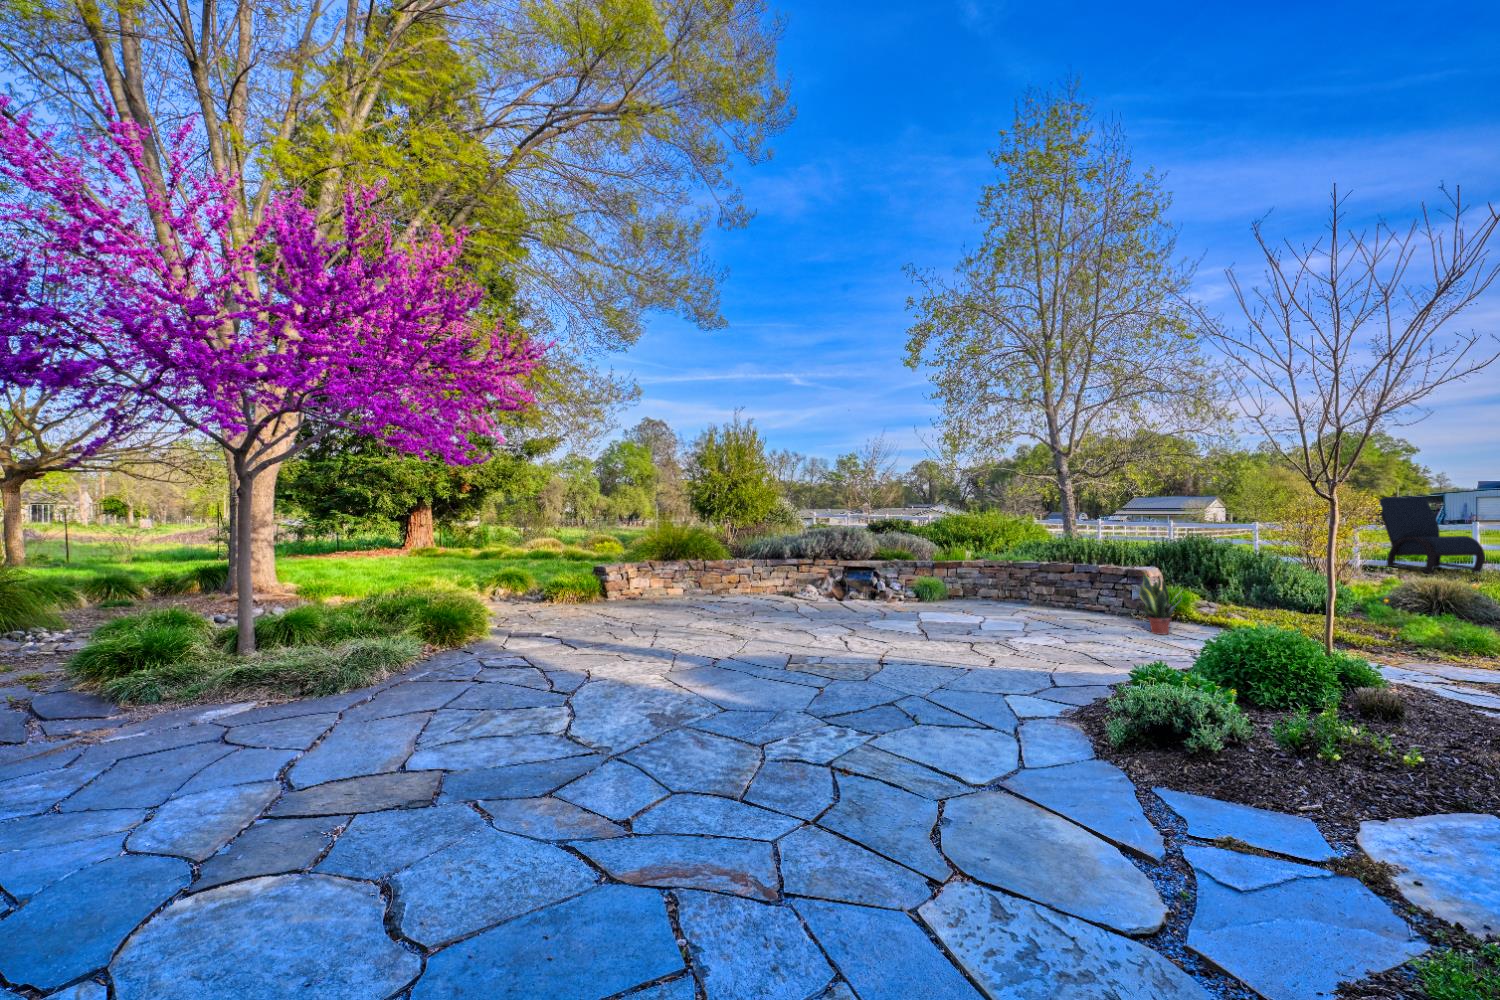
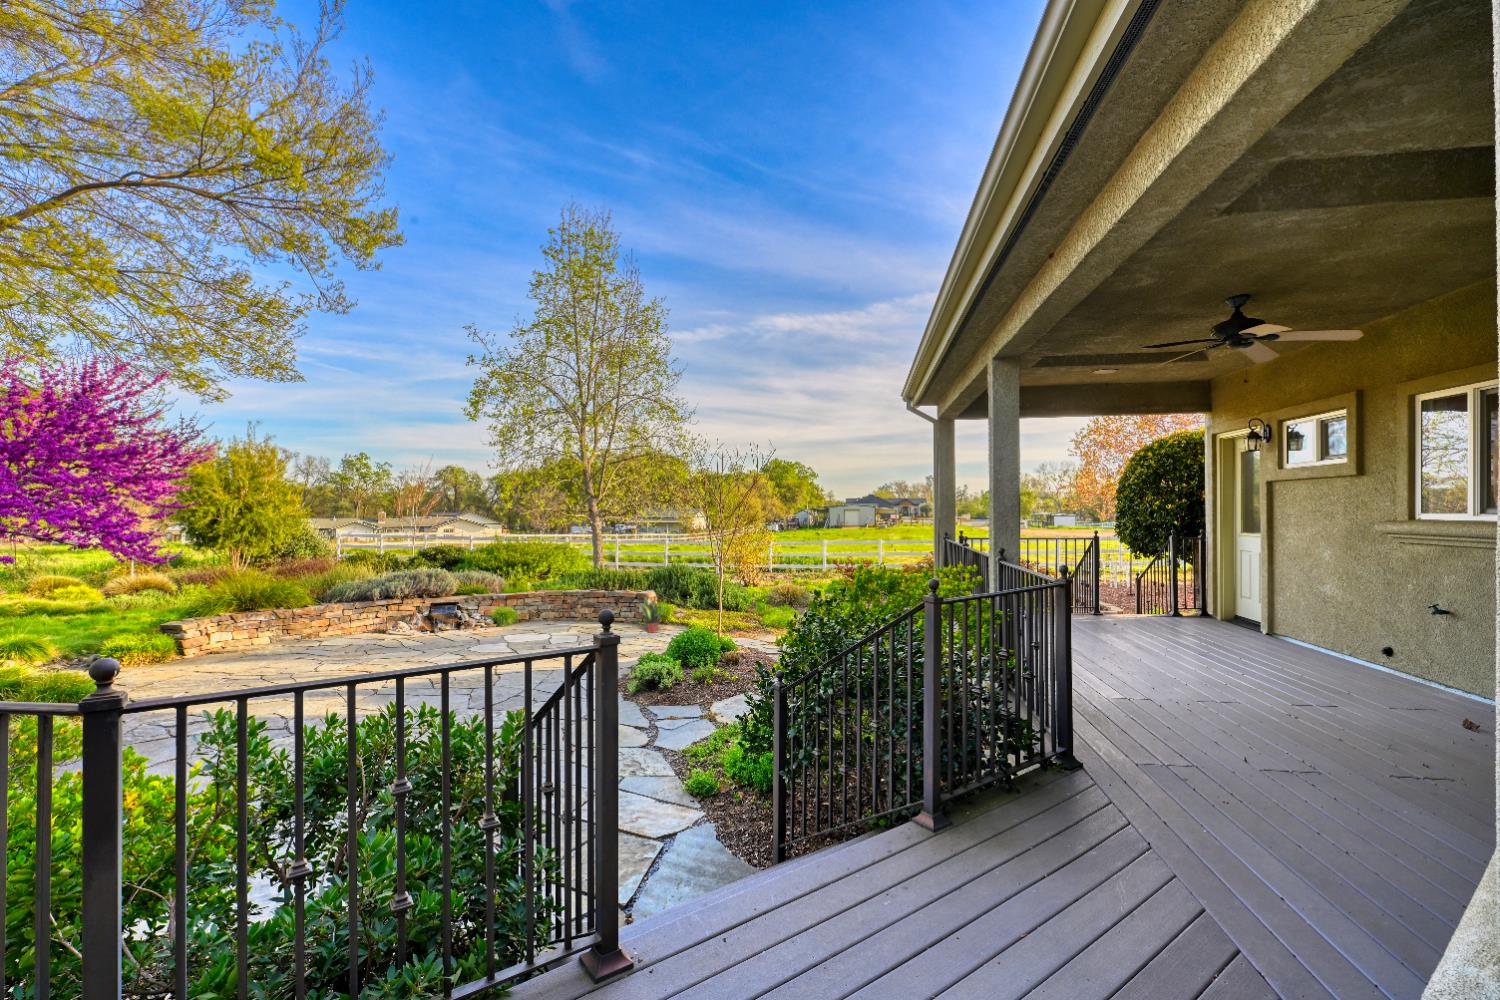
lounge chair: present [1379,496,1485,573] -> none [767,537,810,581]

